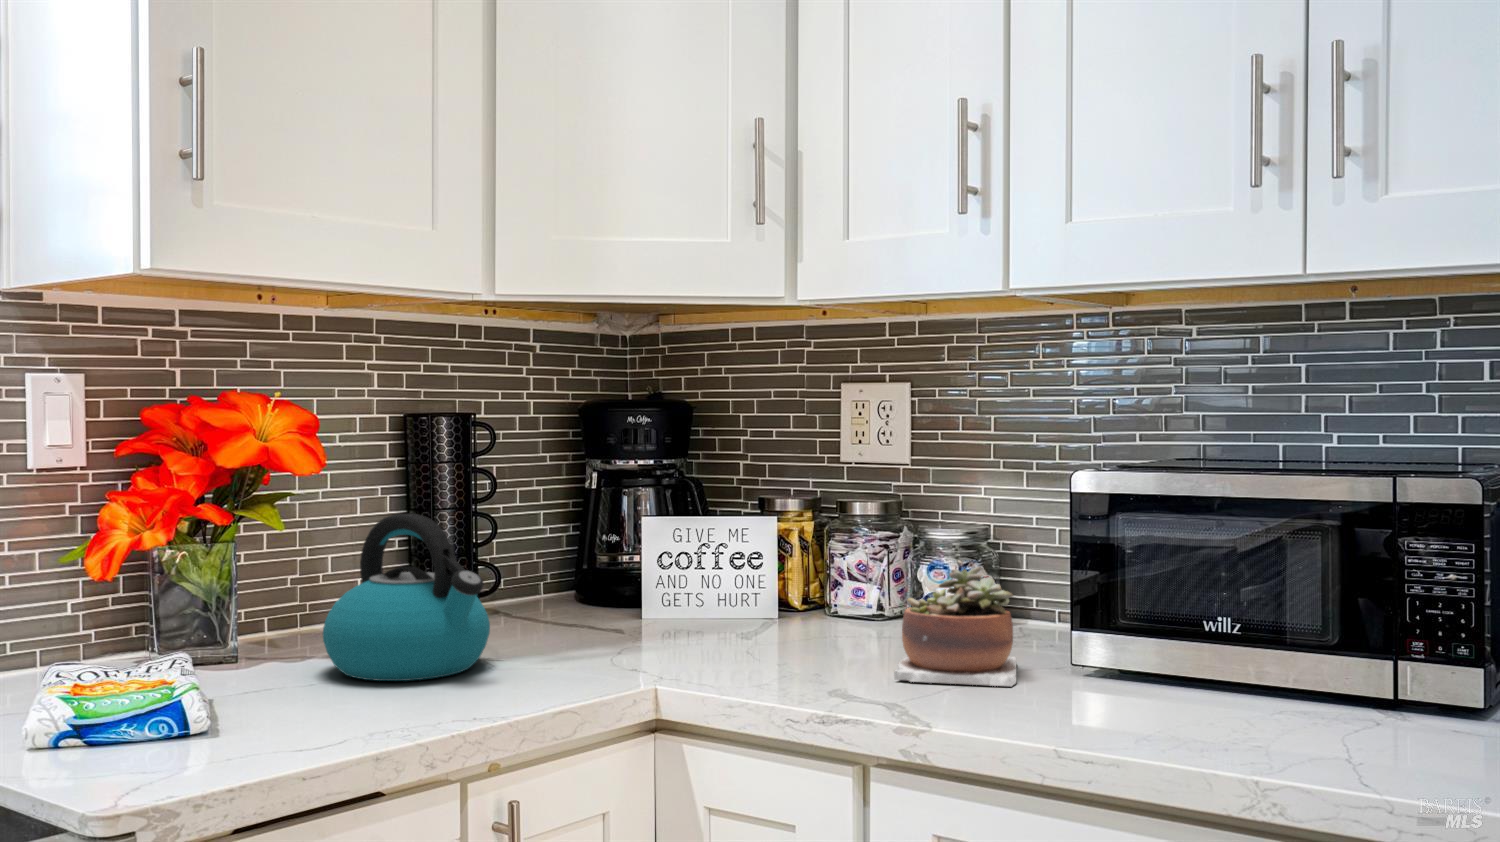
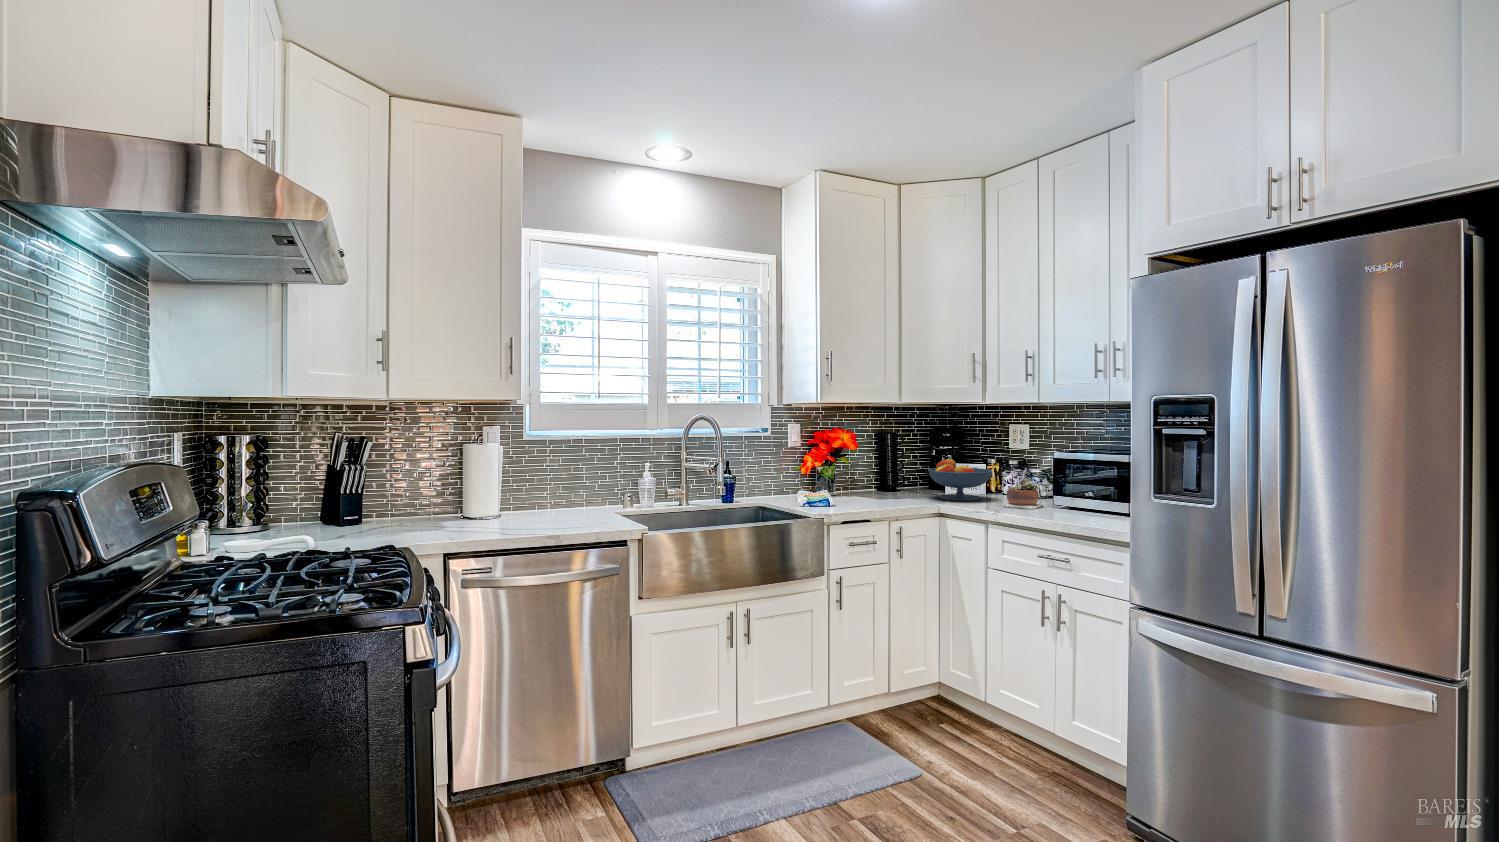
fruit bowl: none [599,500,823,656] -> present [928,459,992,501]
kettle: present [323,514,490,681] -> none [857,460,898,501]

